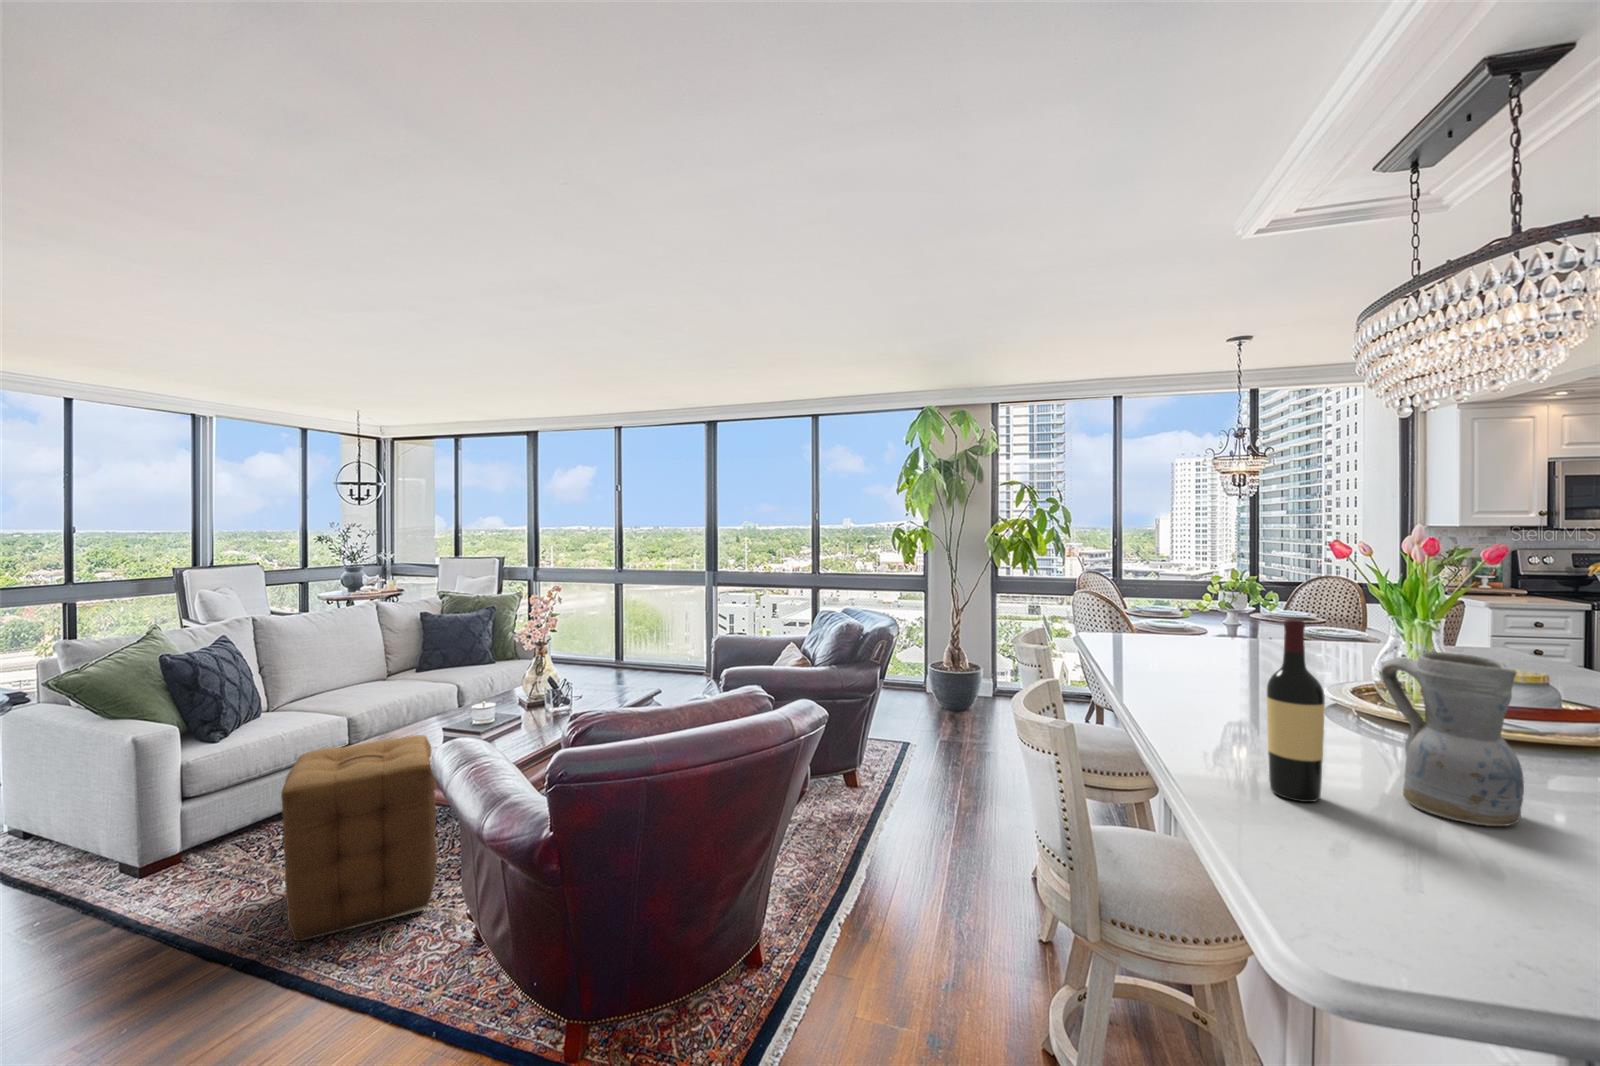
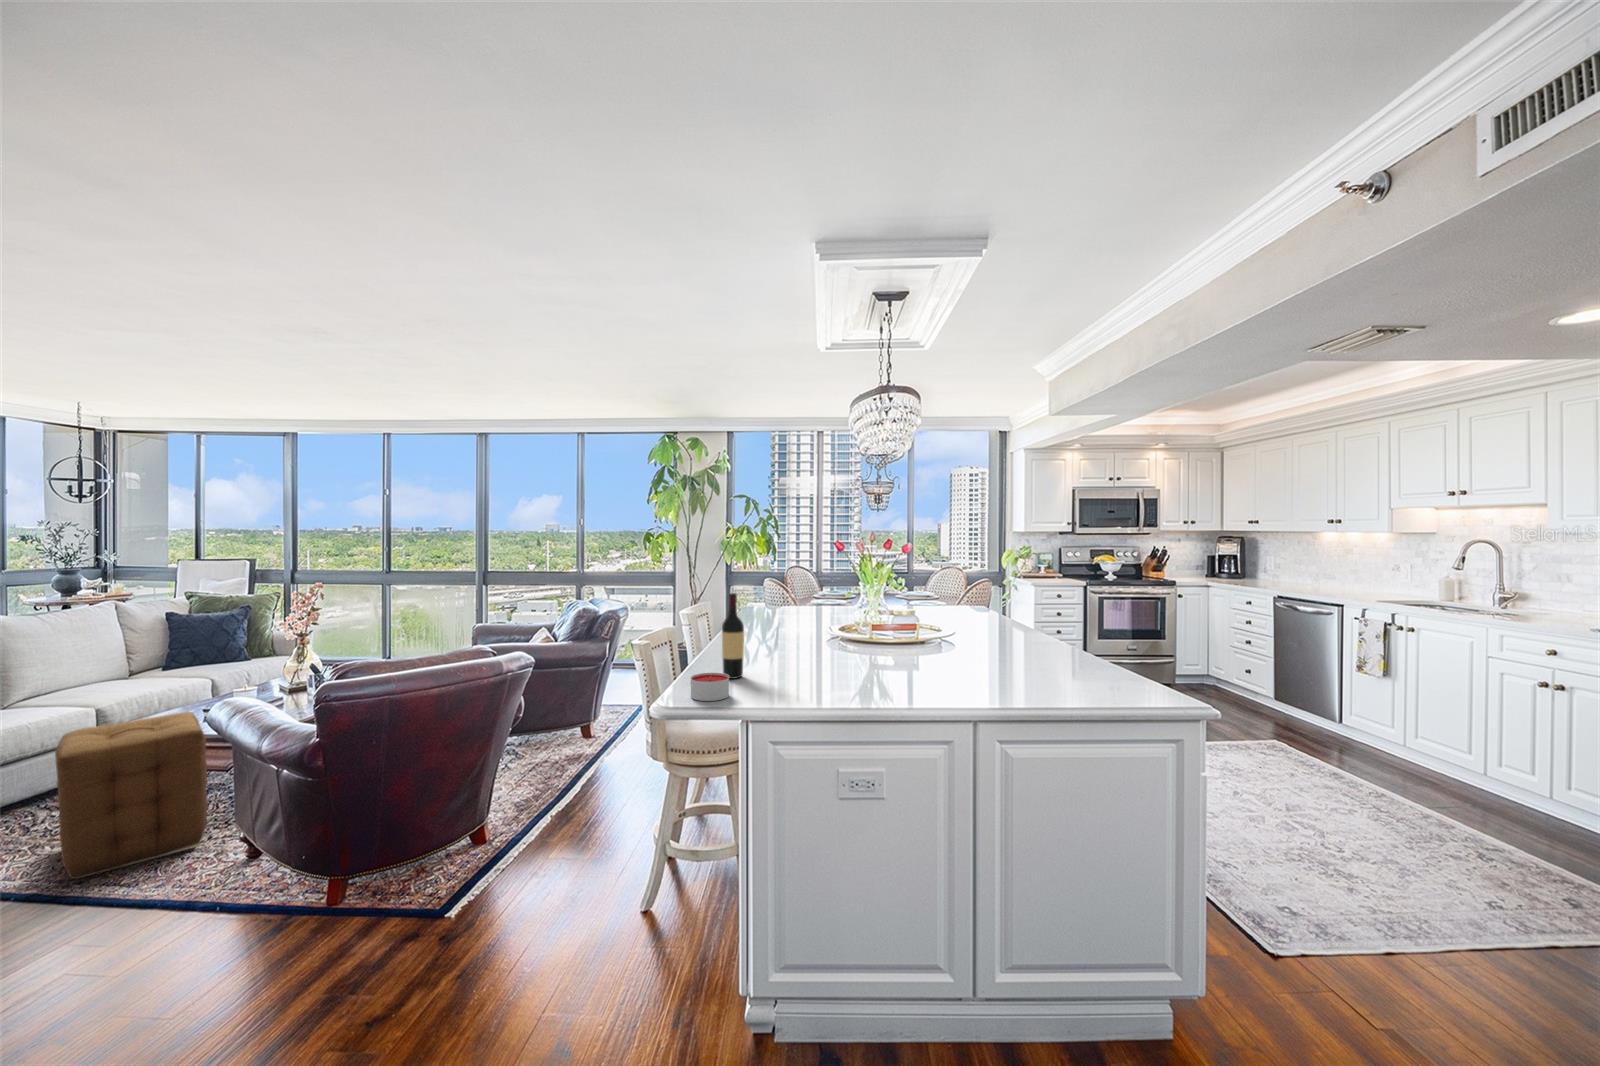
ceramic pitcher: present [1381,652,1524,826] -> none [774,606,816,681]
candle: none [1281,802,1394,887] -> present [691,673,729,701]

